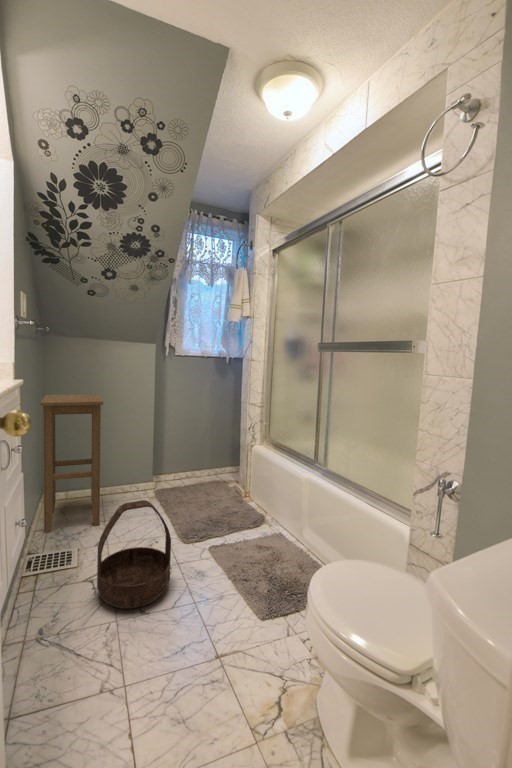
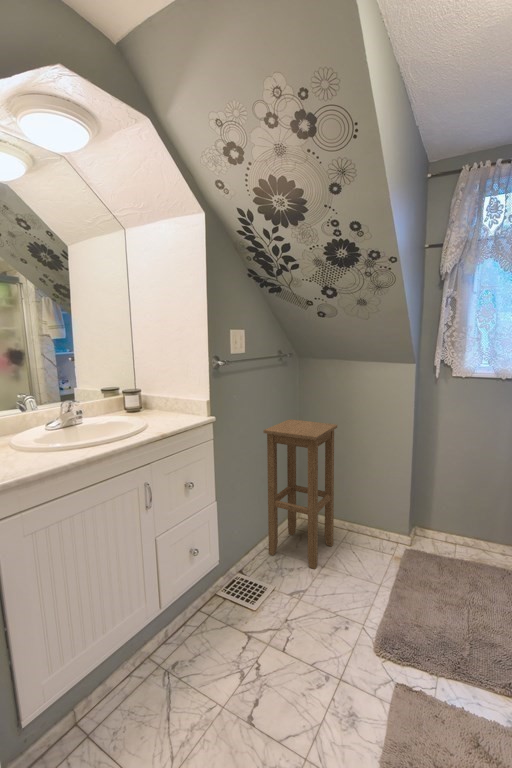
basket: present [97,500,171,609] -> none [227,573,311,712]

